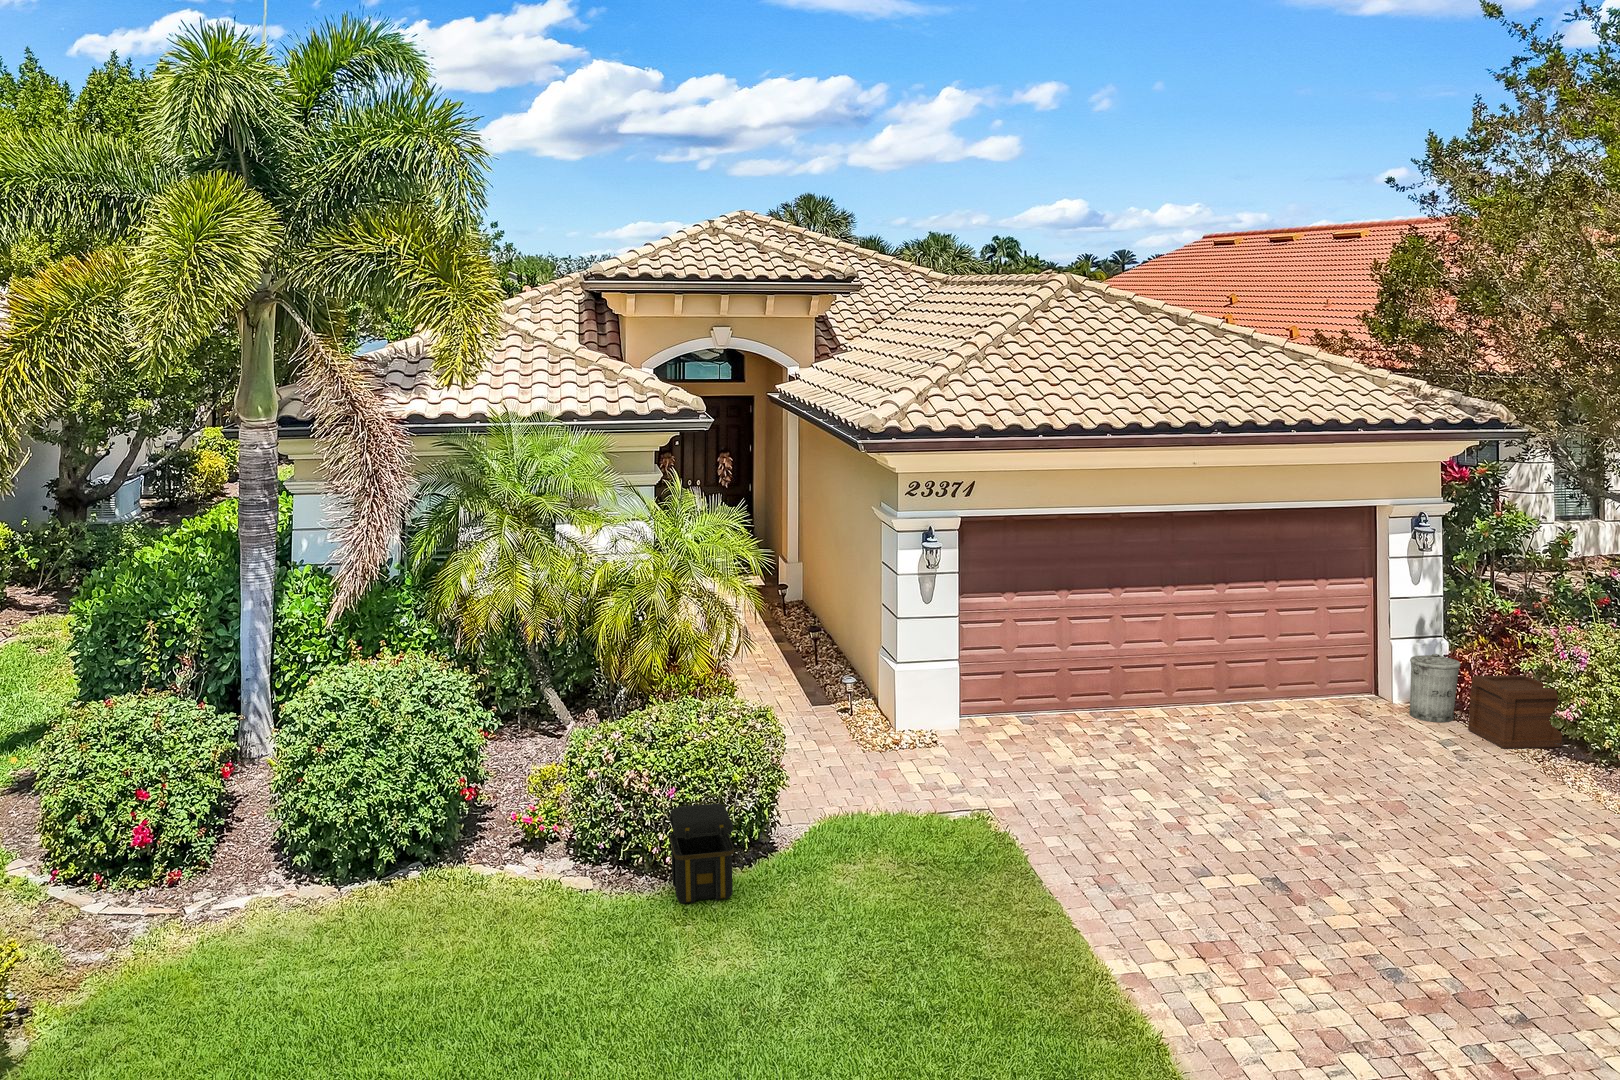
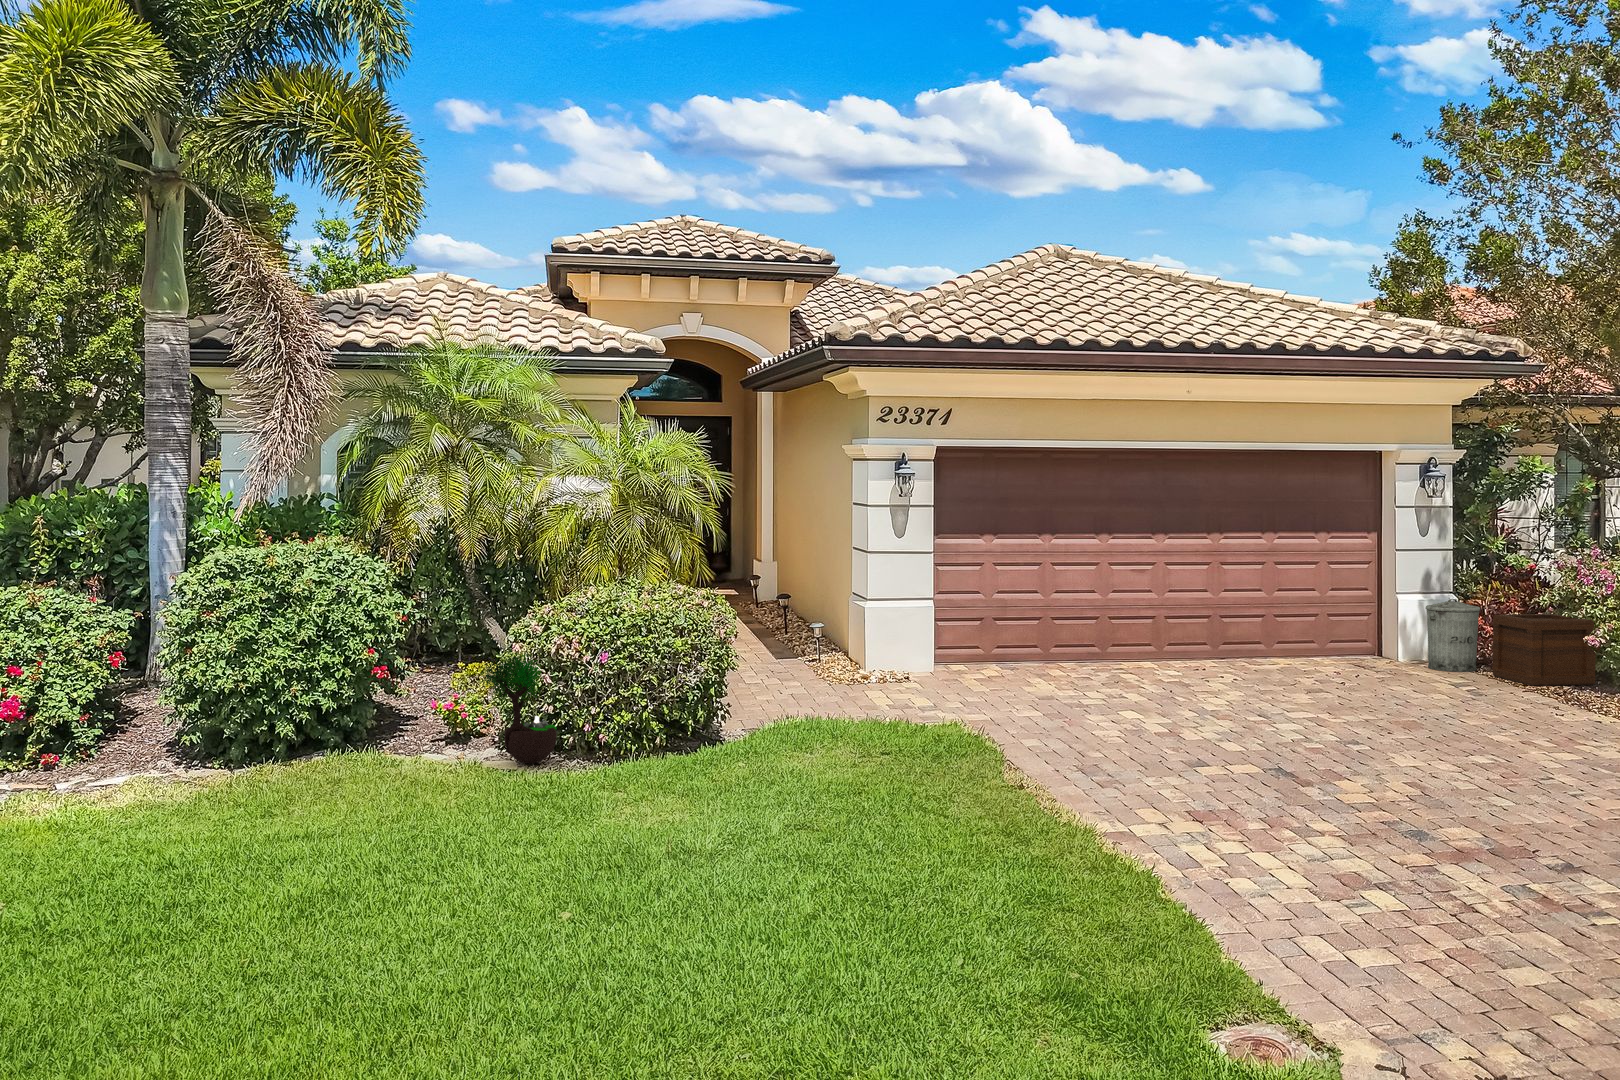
potted tree: none [558,782,631,884] -> present [476,644,557,763]
toolbox: present [670,803,734,904] -> none [601,672,671,775]

